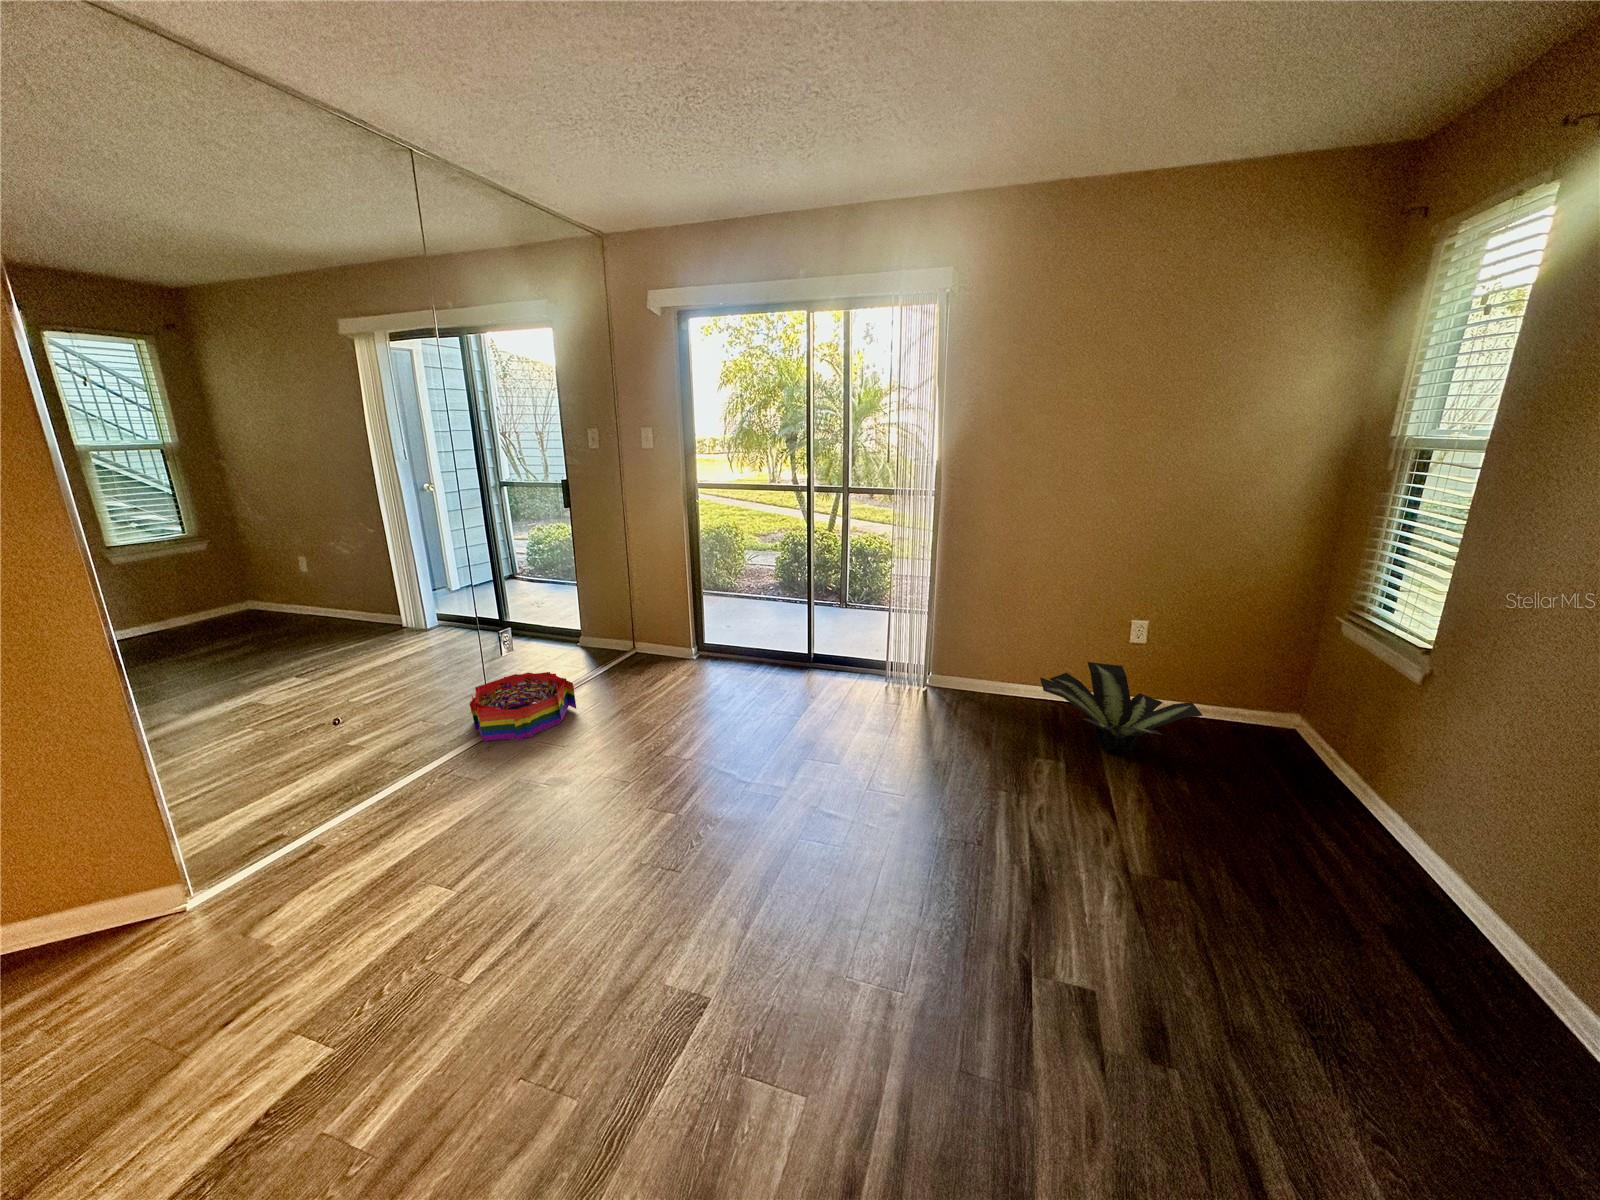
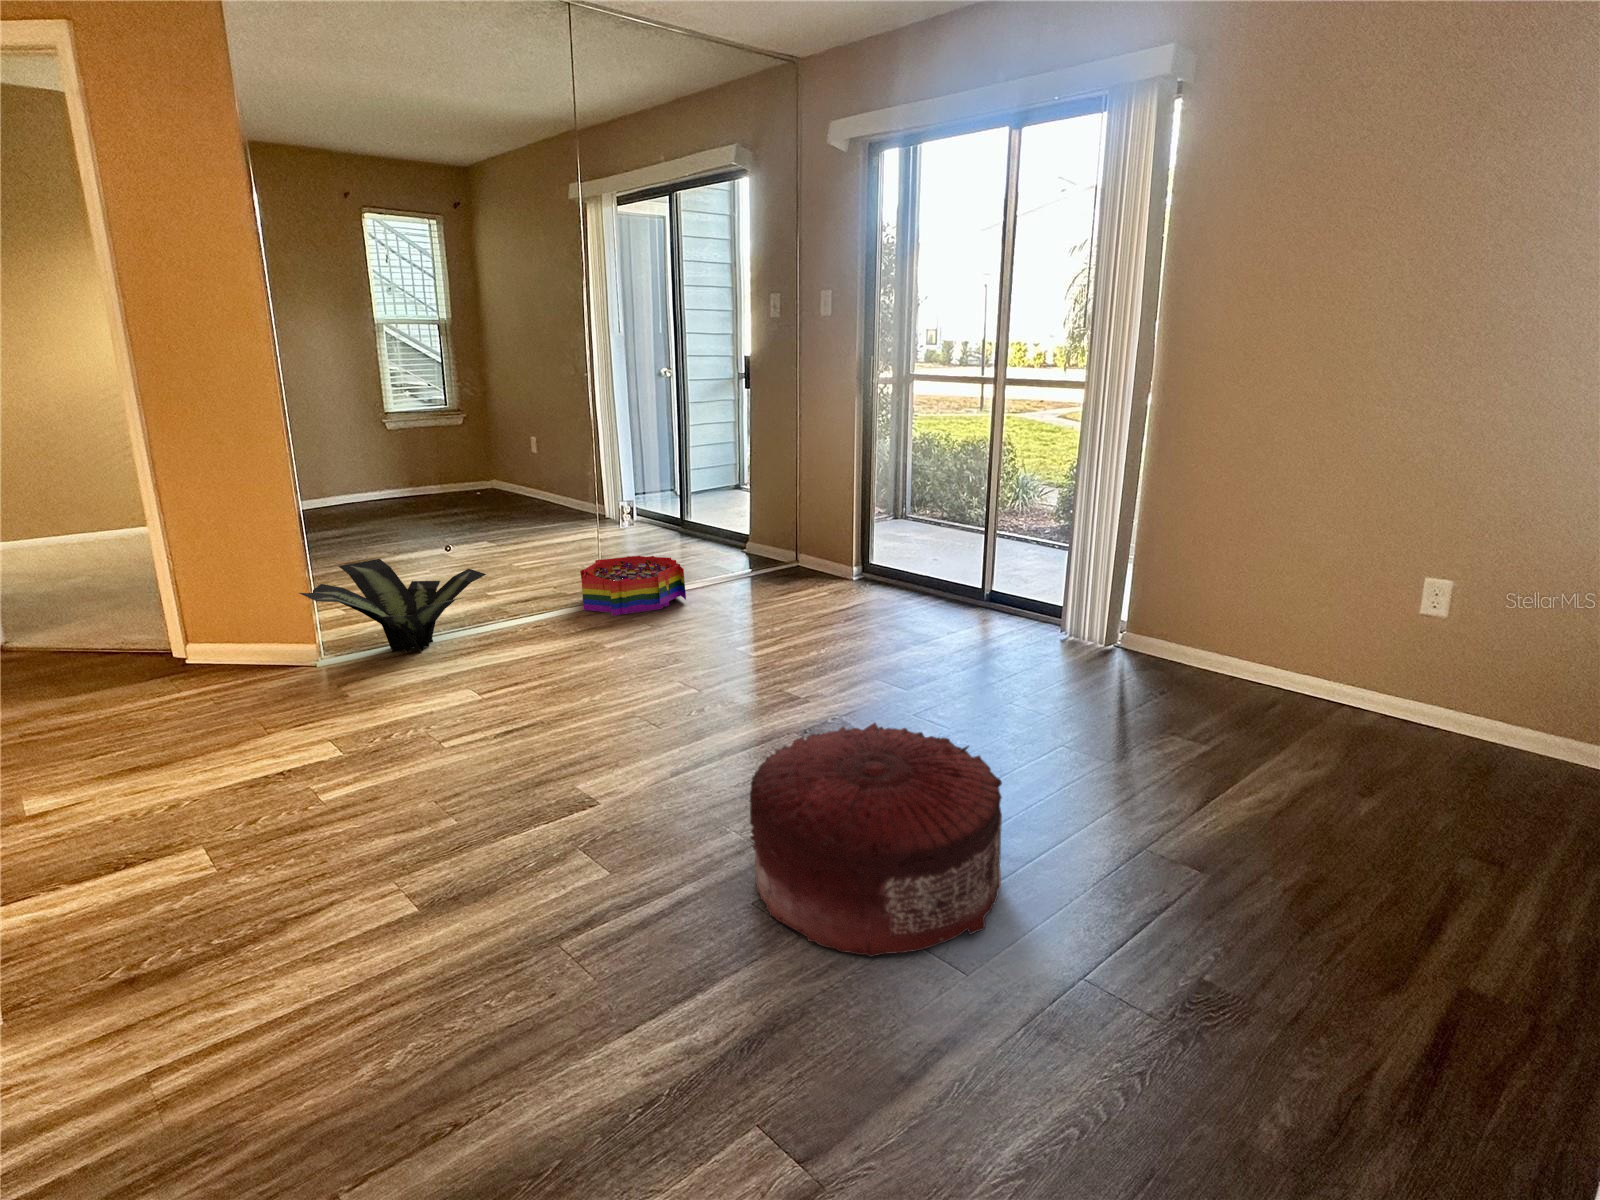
potted plant: present [1040,662,1203,755] -> present [299,559,486,653]
pouf: none [894,839,1125,1089] -> present [750,723,1002,957]

